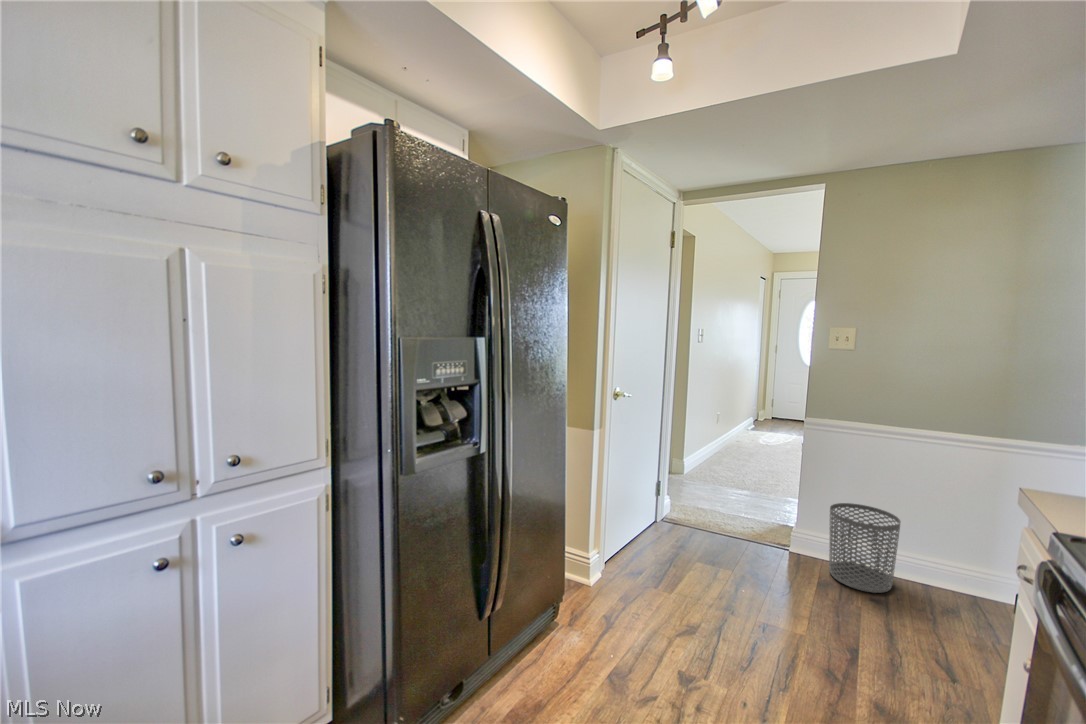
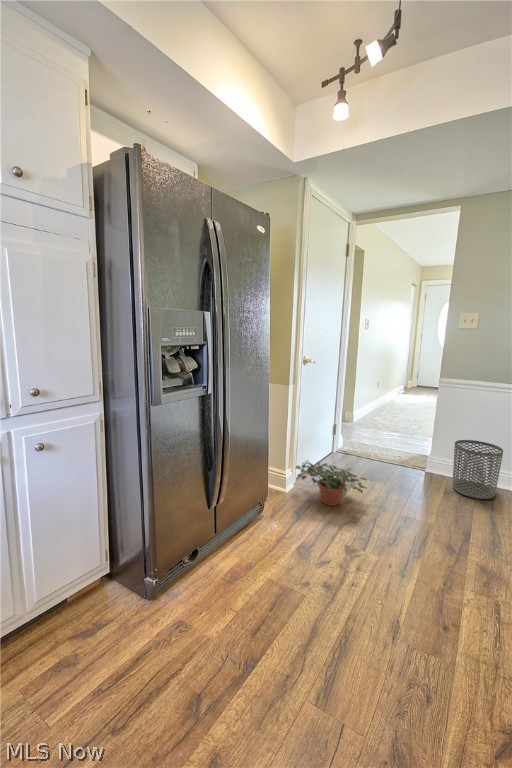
potted plant: none [602,534,708,604] -> present [296,460,367,506]

